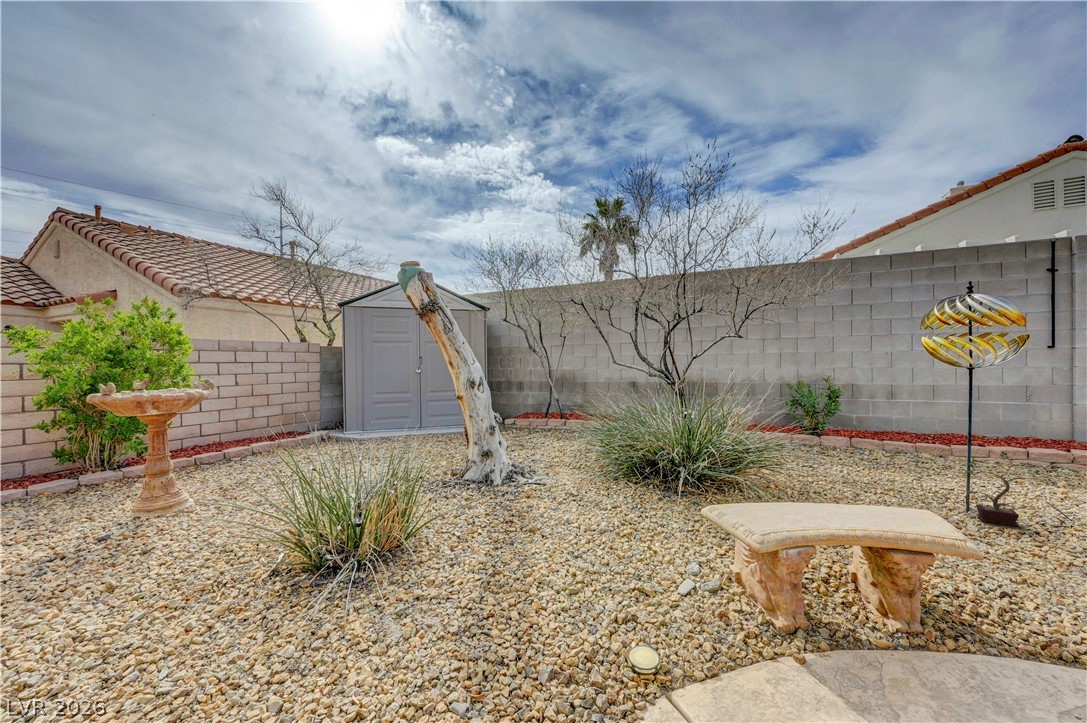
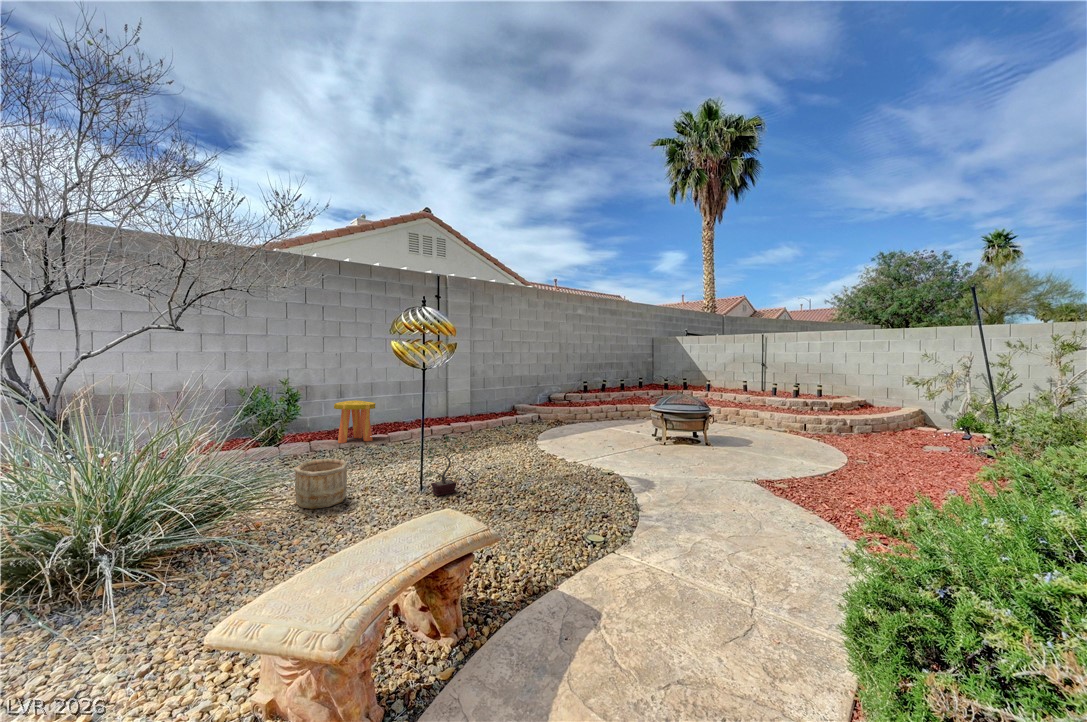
stool: none [880,403,934,450] -> present [334,401,376,443]
wooden bucket: none [812,448,866,492] -> present [294,459,348,509]

